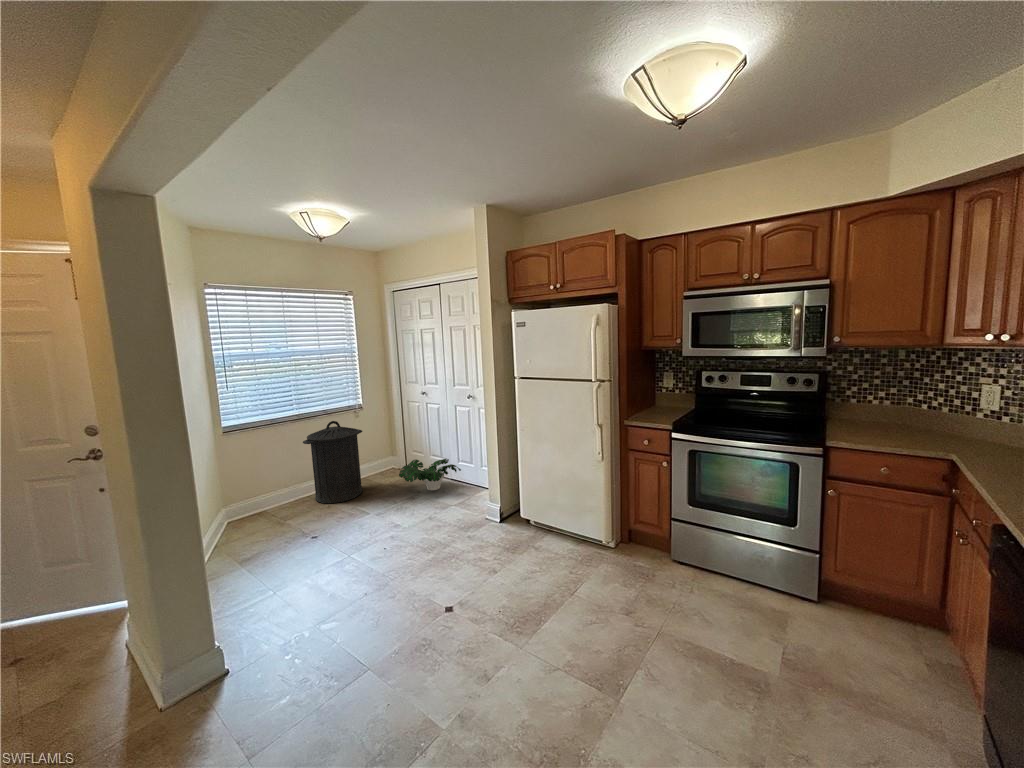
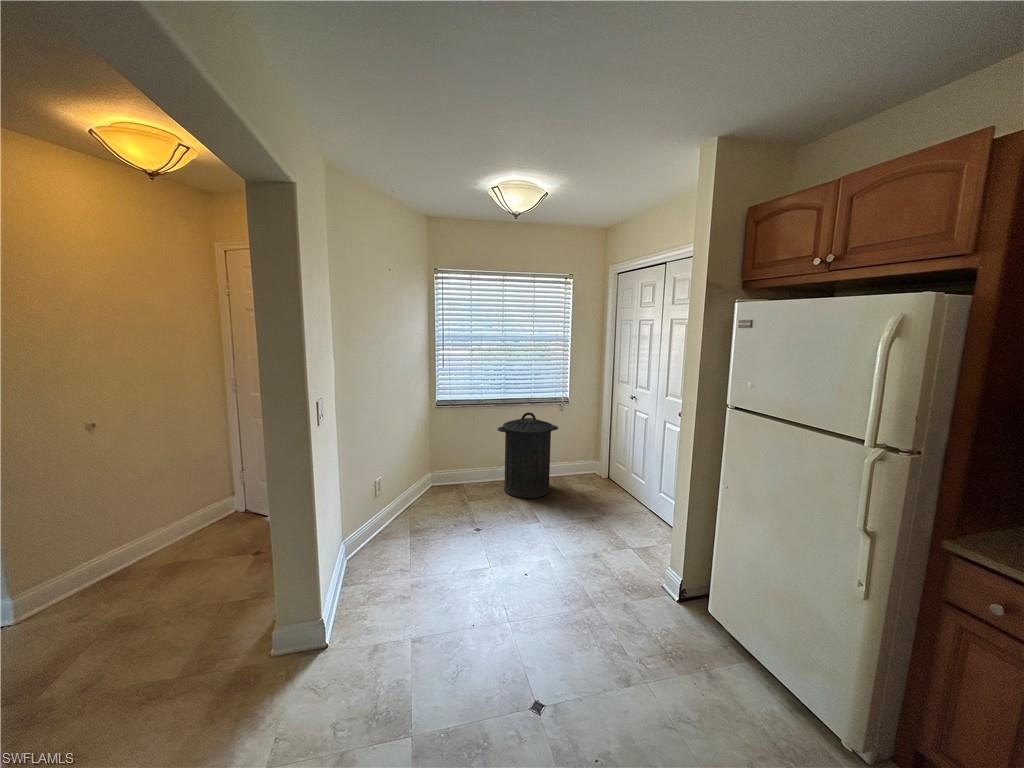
potted plant: present [399,459,461,490] -> none [583,474,658,519]

